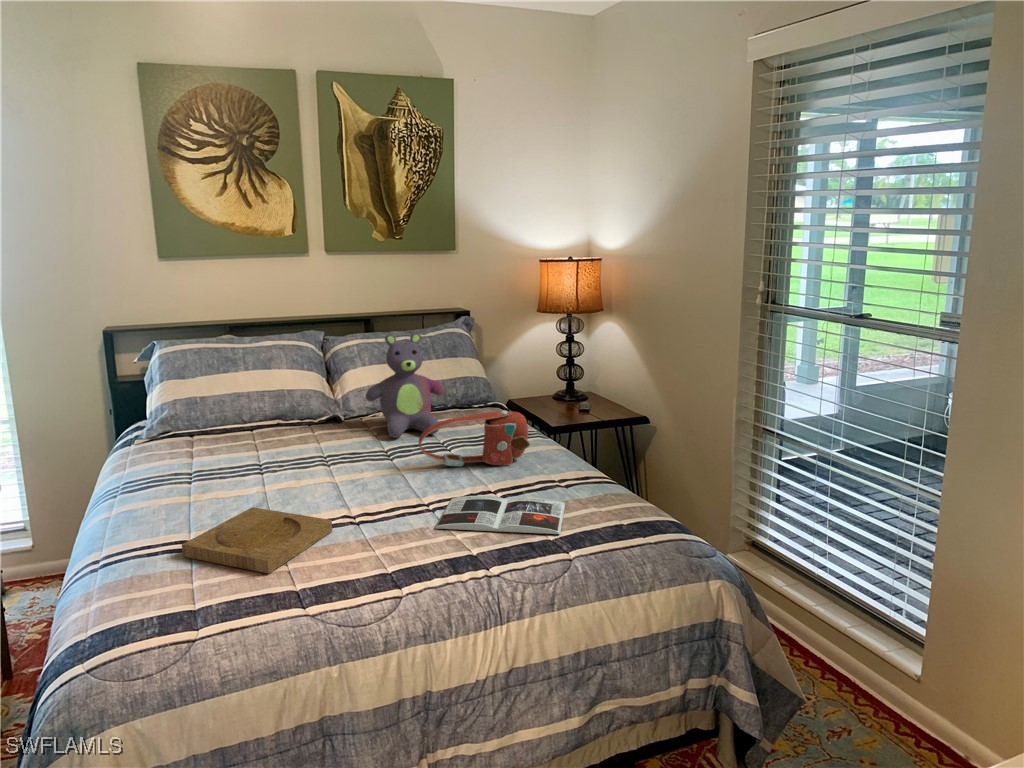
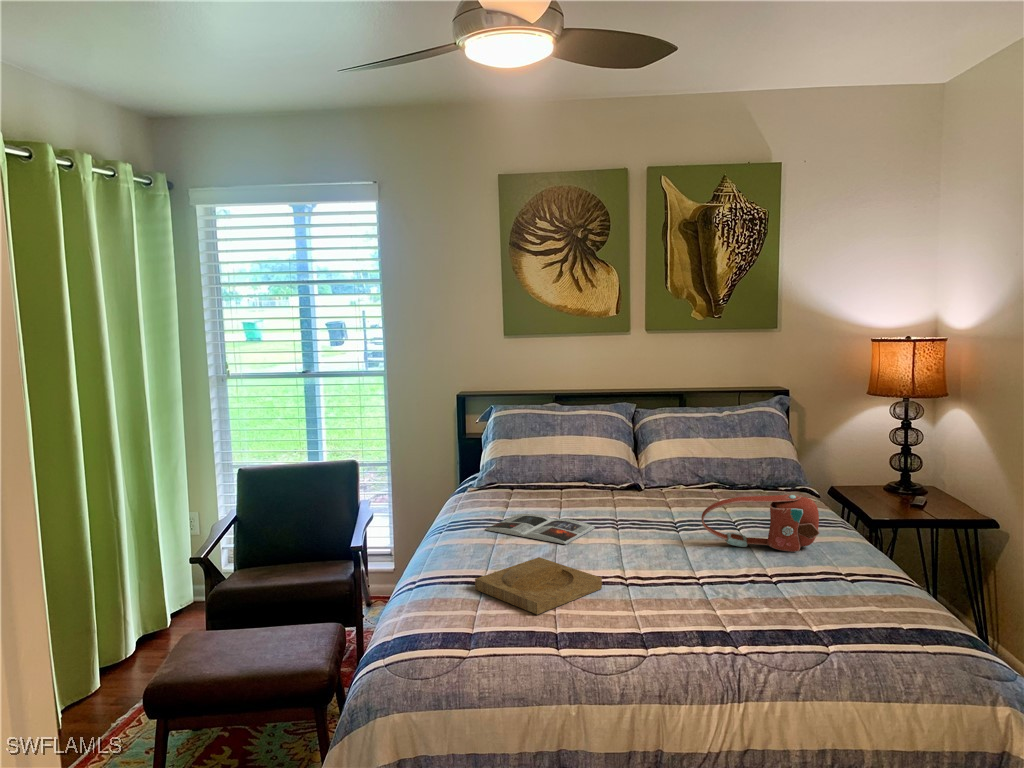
stuffed bear: present [366,332,444,438] -> none [664,411,744,513]
magazine: present [435,496,565,534] -> present [485,514,595,544]

